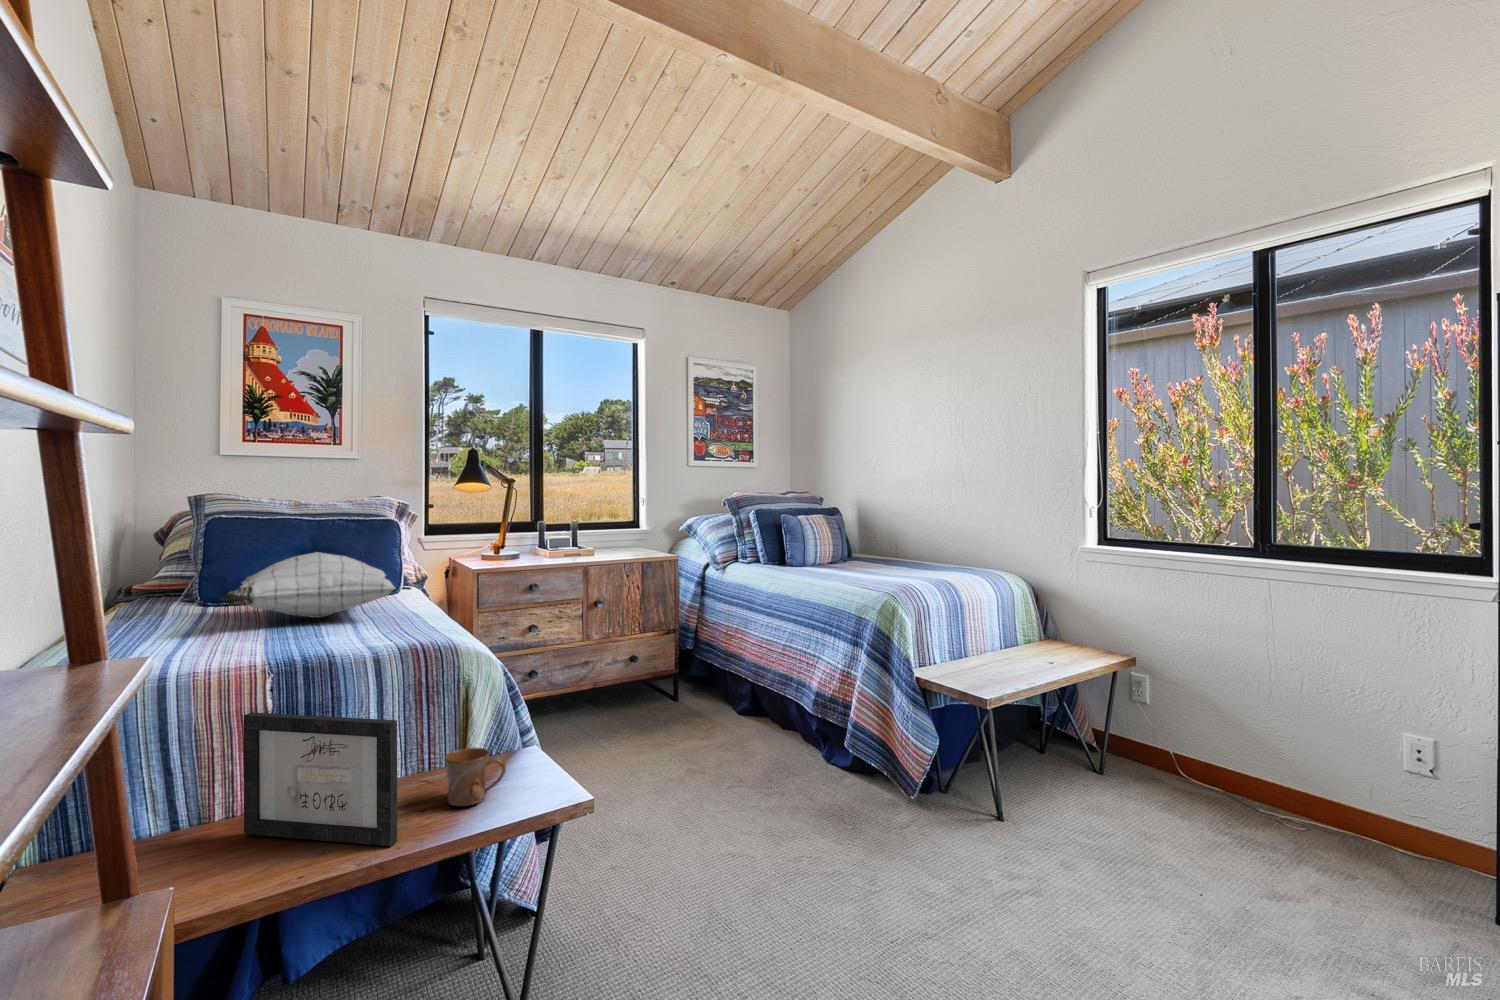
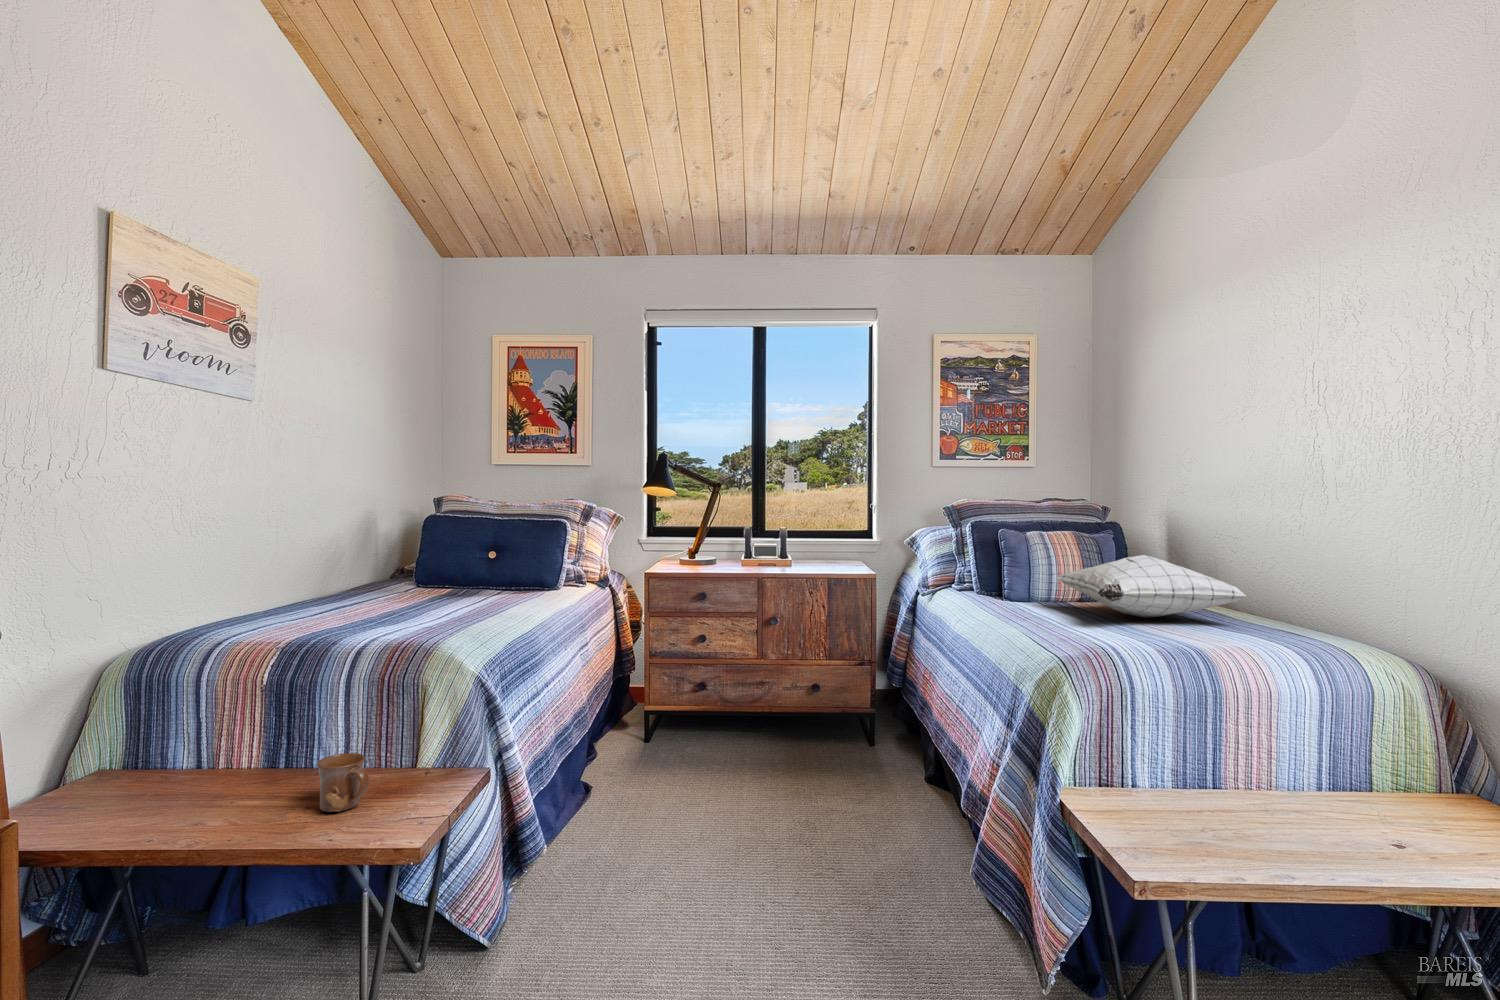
pillow: present [222,552,395,618] -> present [1057,555,1246,618]
picture frame: present [244,712,397,846] -> none [198,685,281,833]

